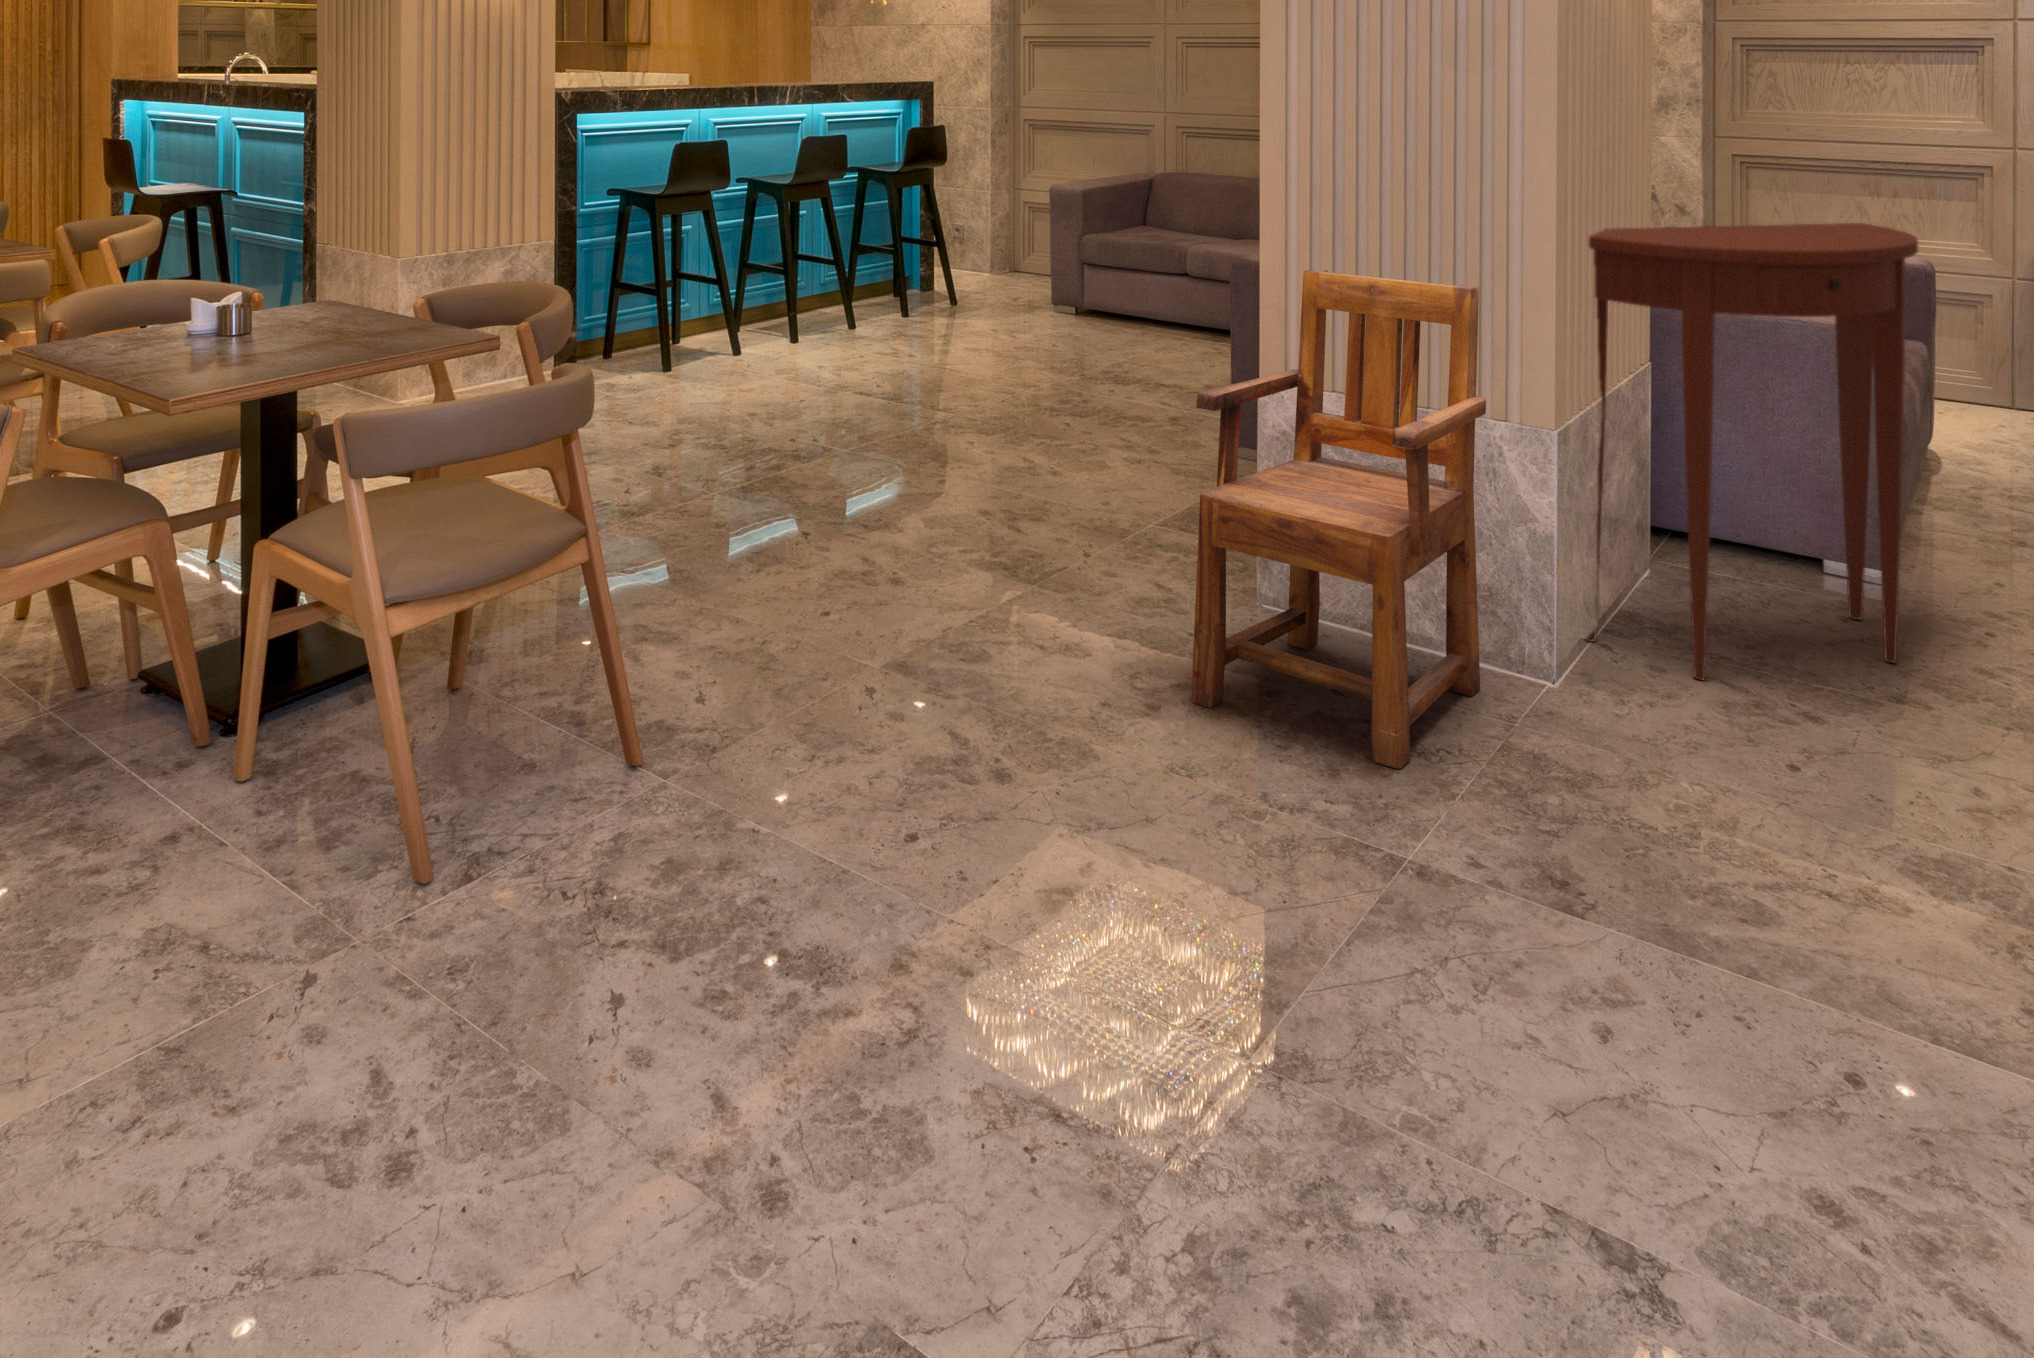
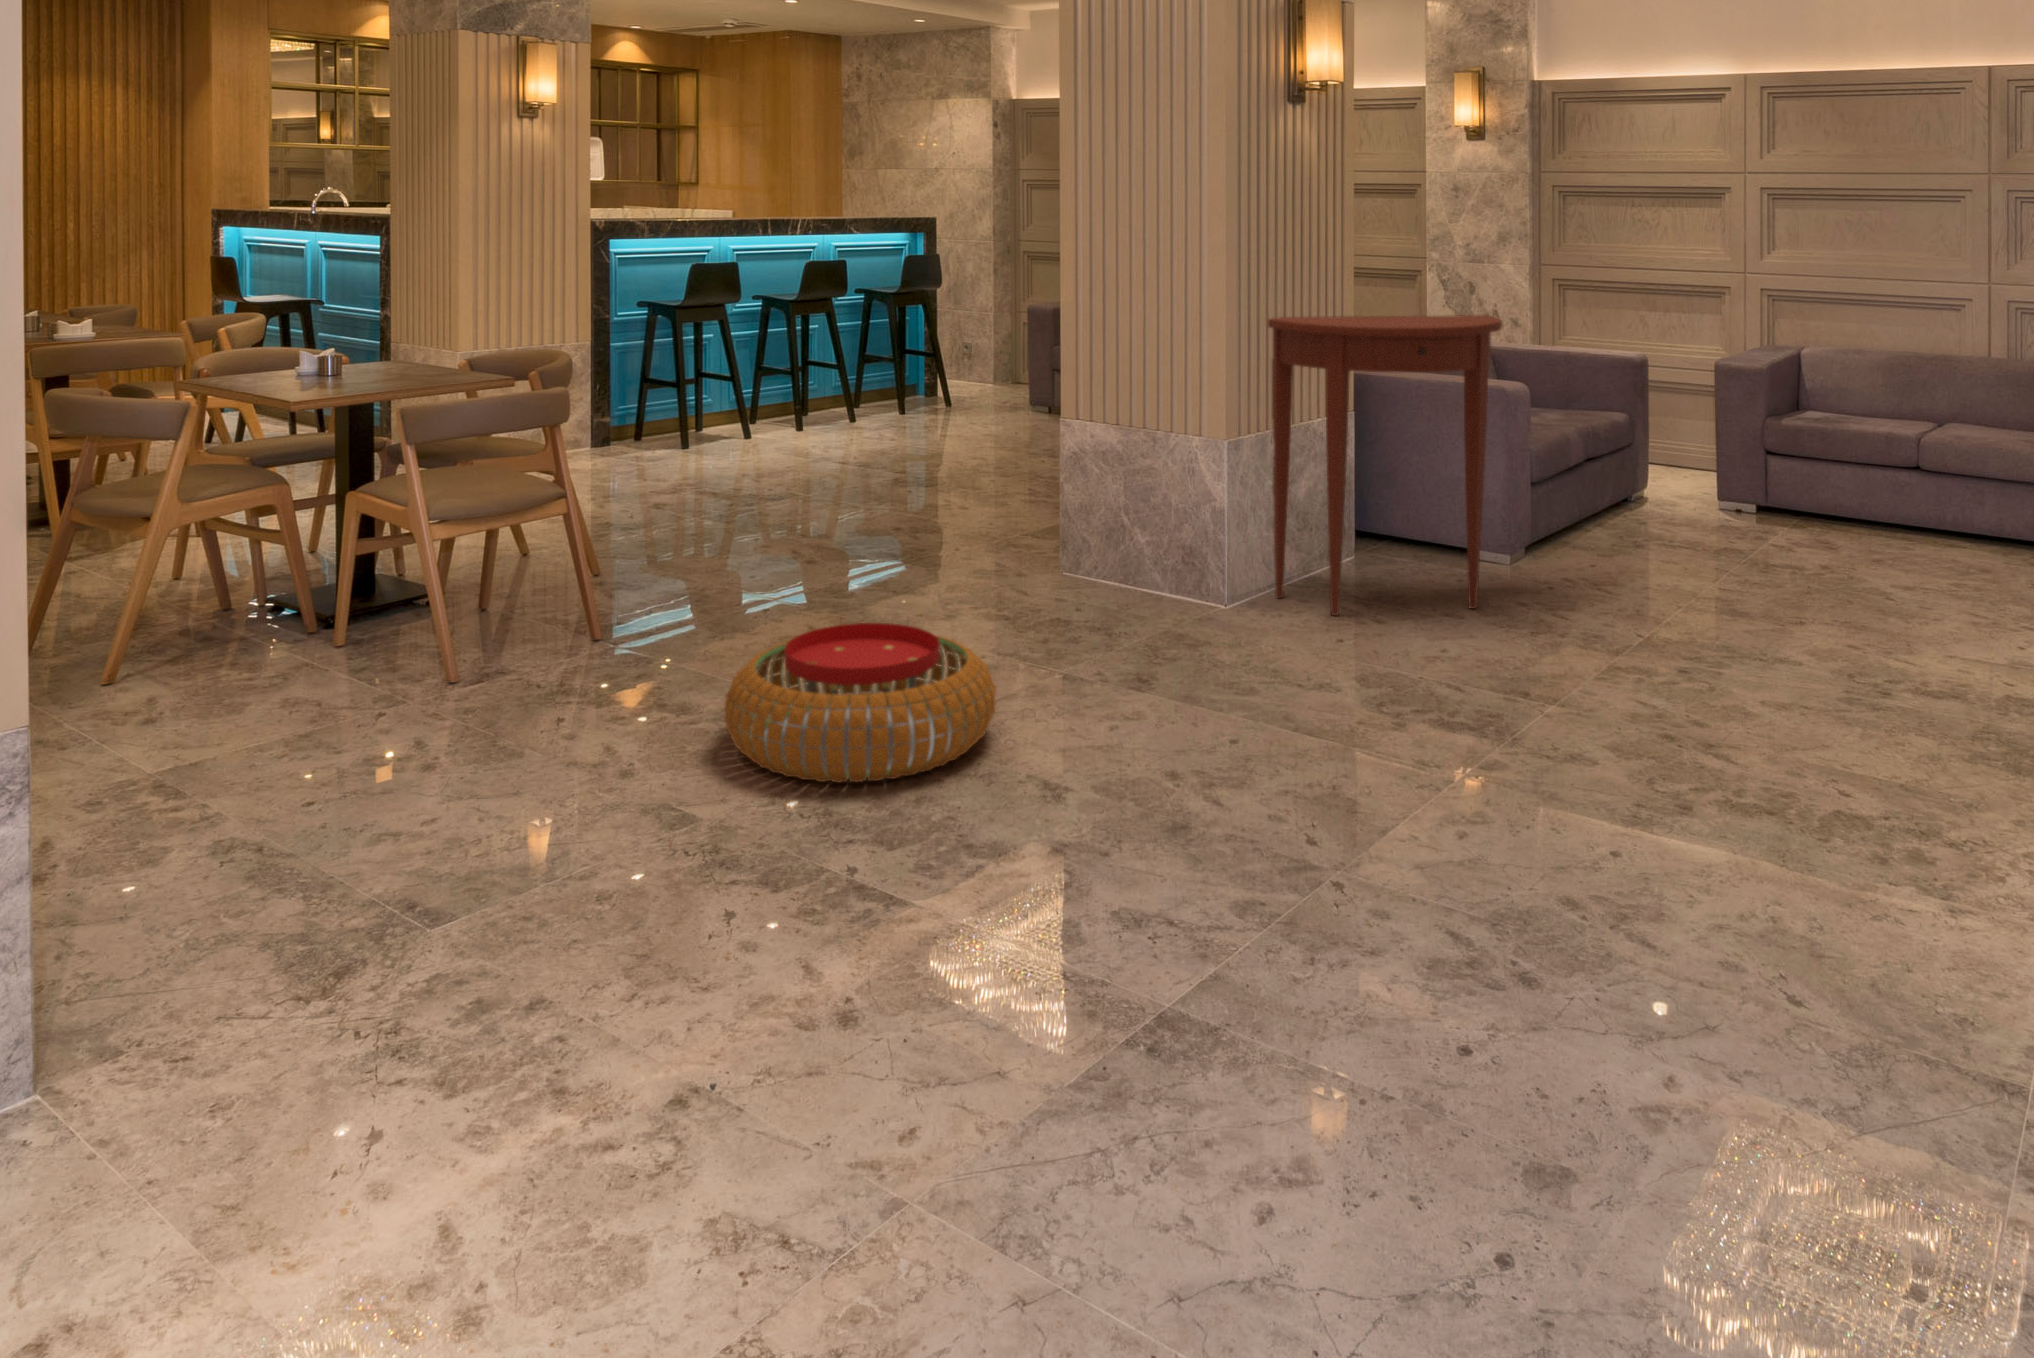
armchair: present [1191,269,1486,769] -> none [985,343,1188,652]
pouf: none [886,782,1363,1167] -> present [725,623,996,782]

